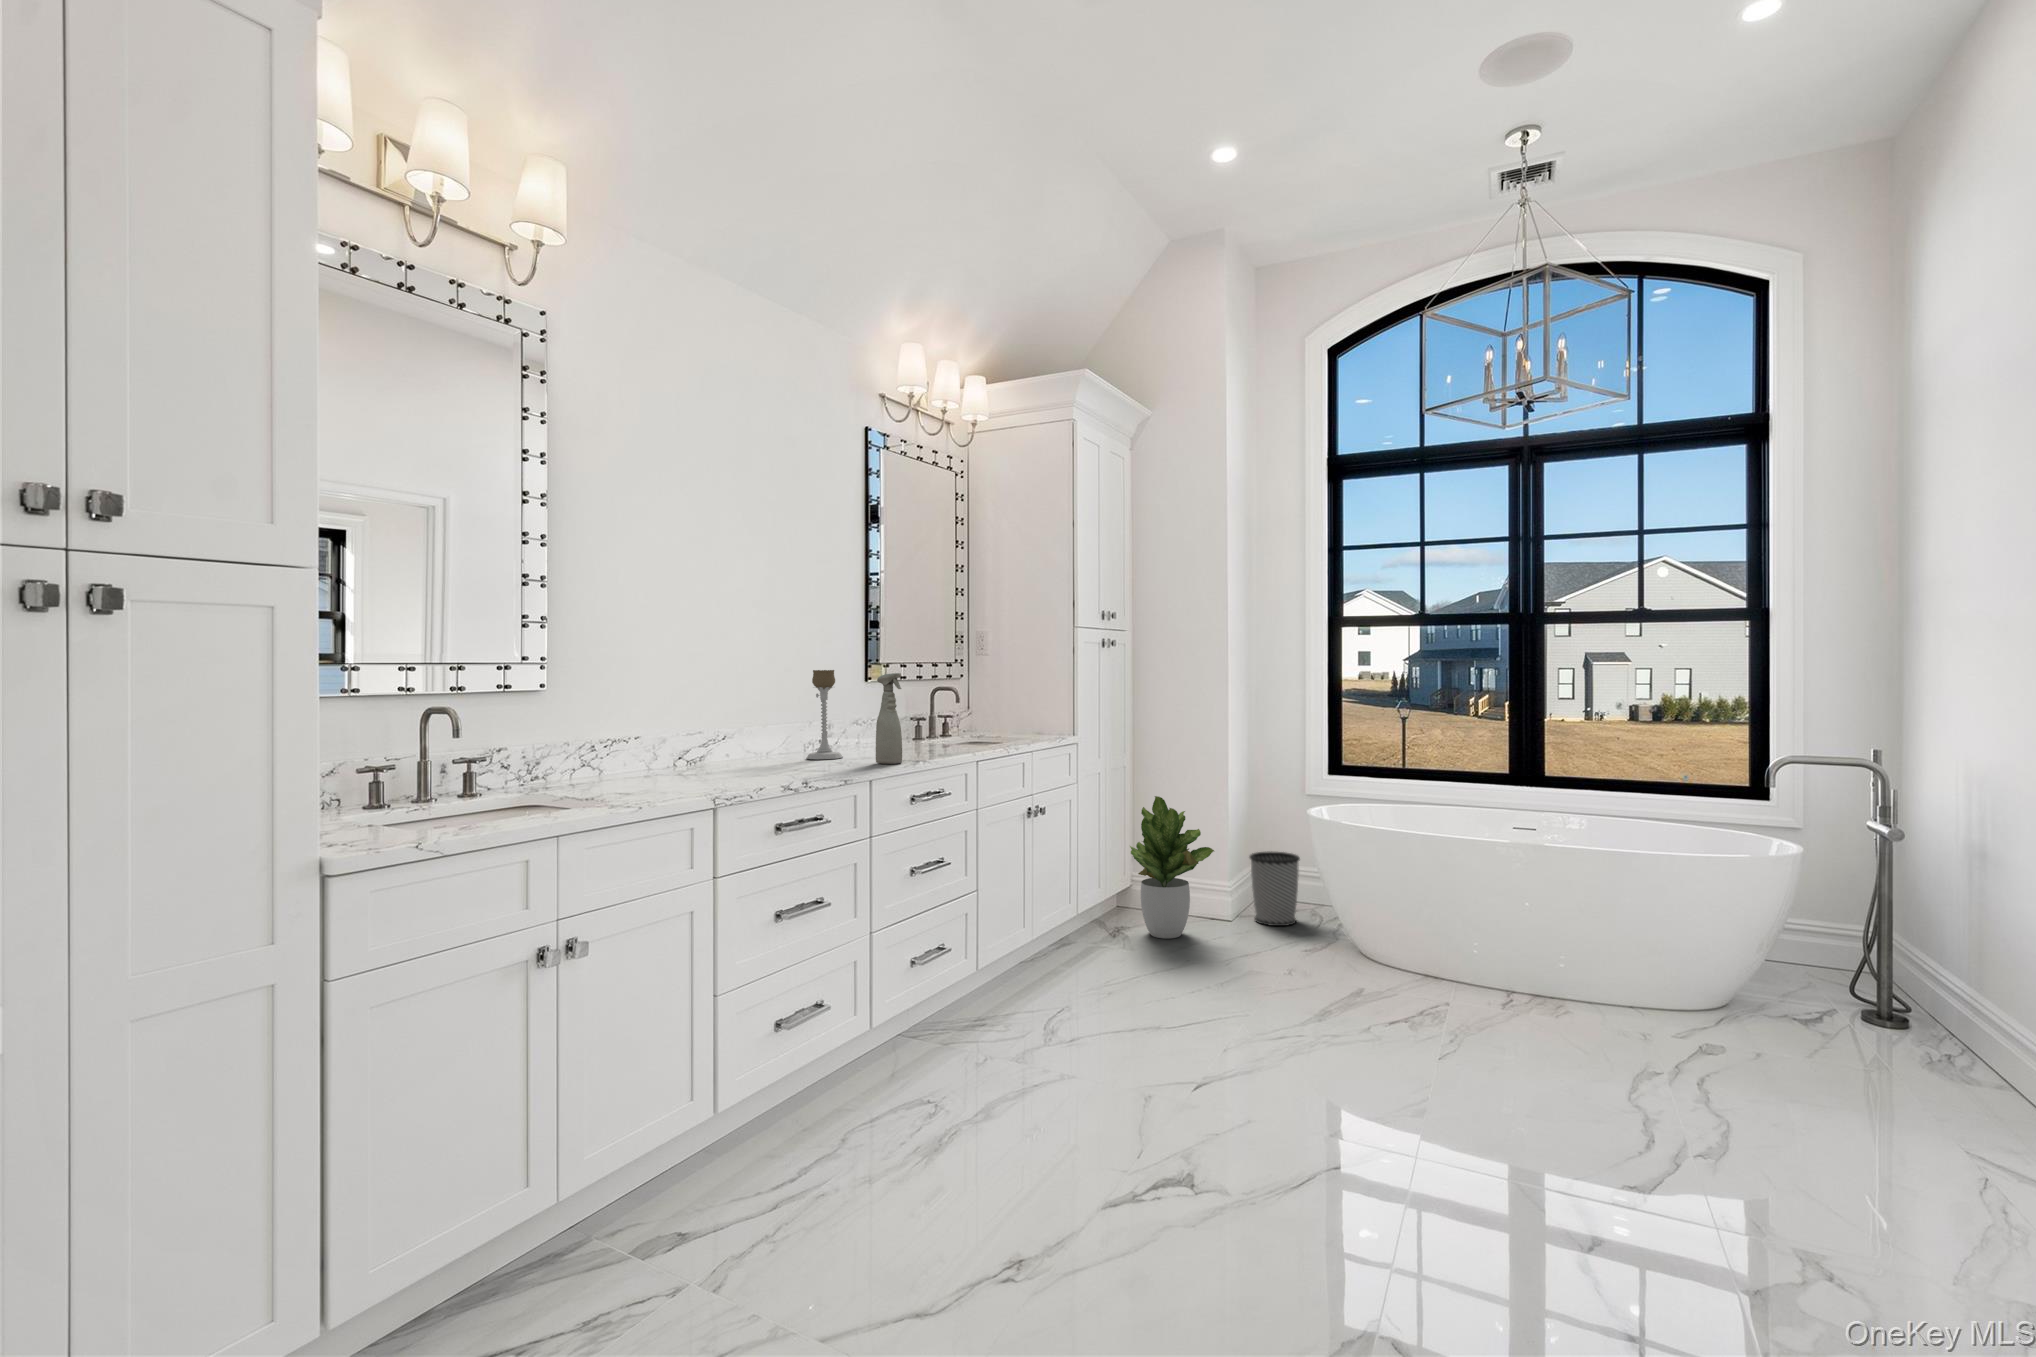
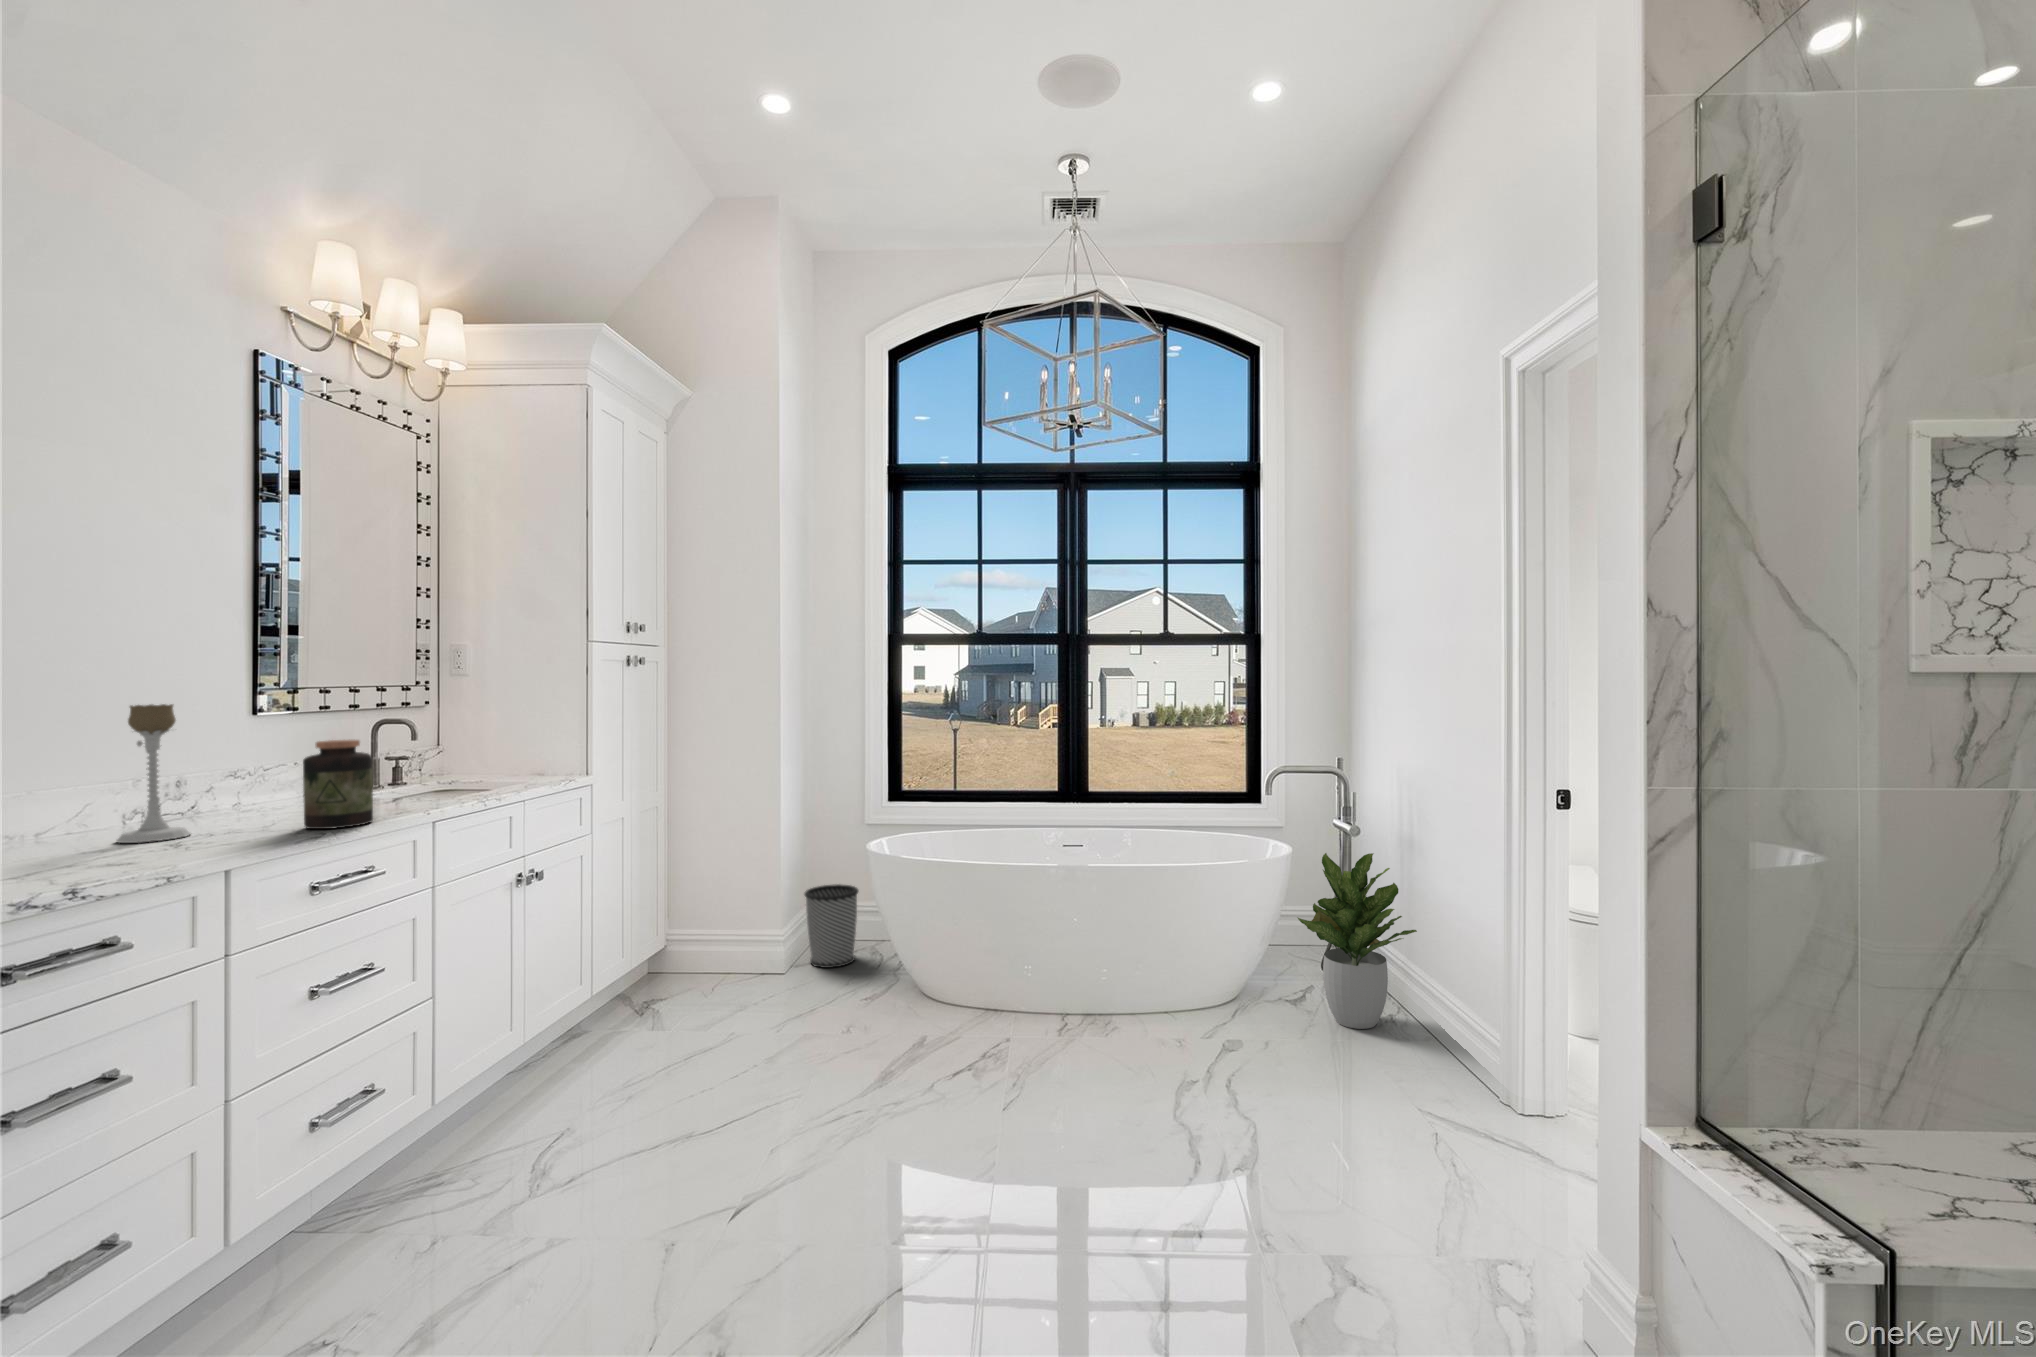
spray bottle: present [876,673,902,764] -> none [238,712,287,847]
jar: none [905,697,944,757] -> present [303,740,373,829]
potted plant: present [1130,796,1214,938] -> present [1298,853,1417,1029]

